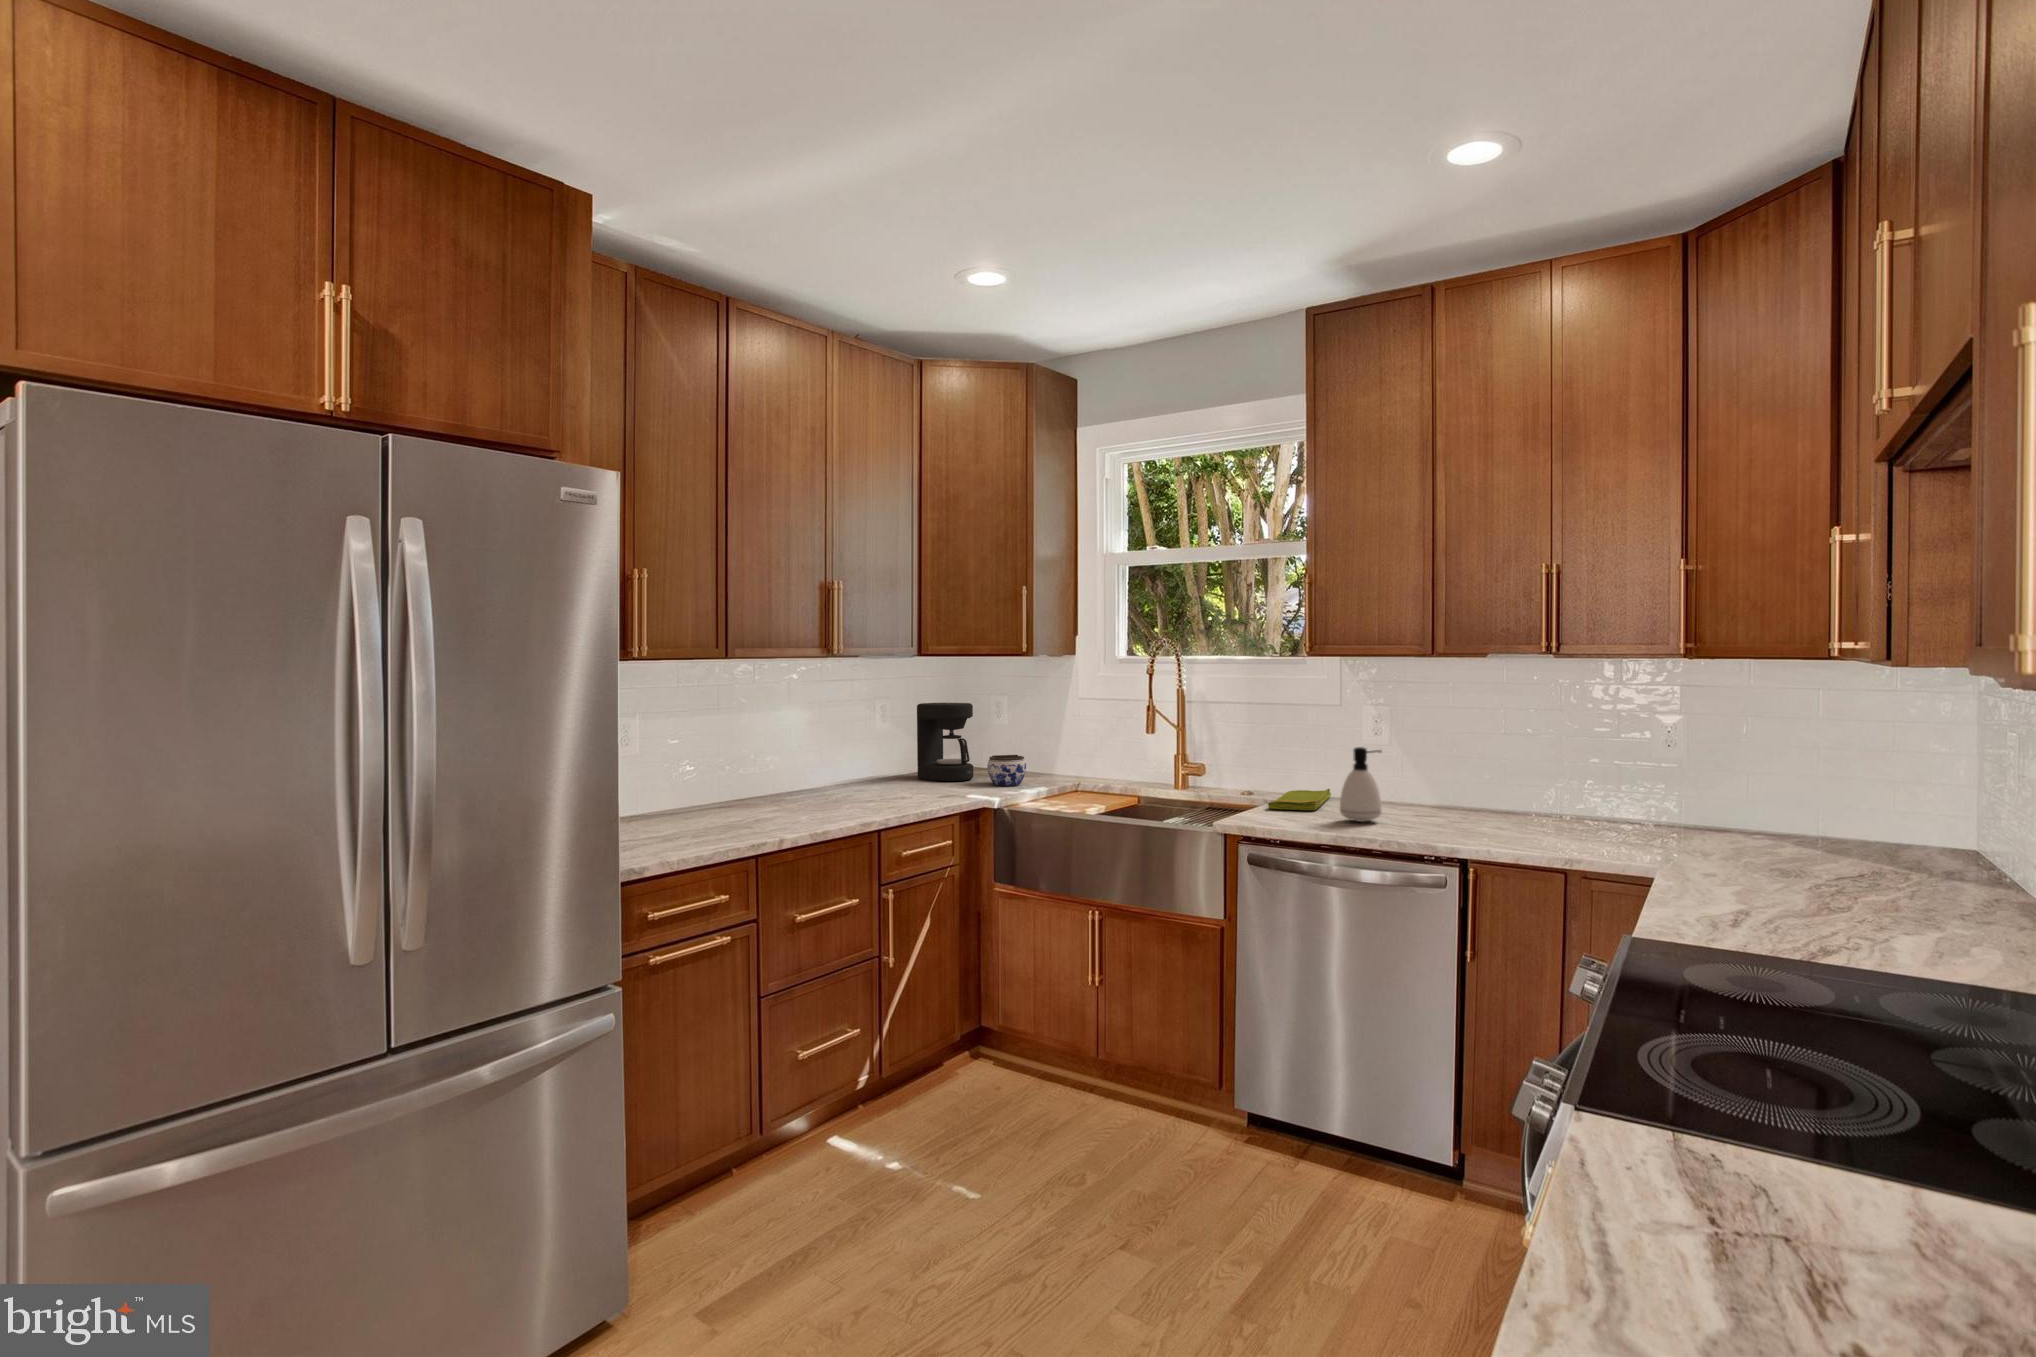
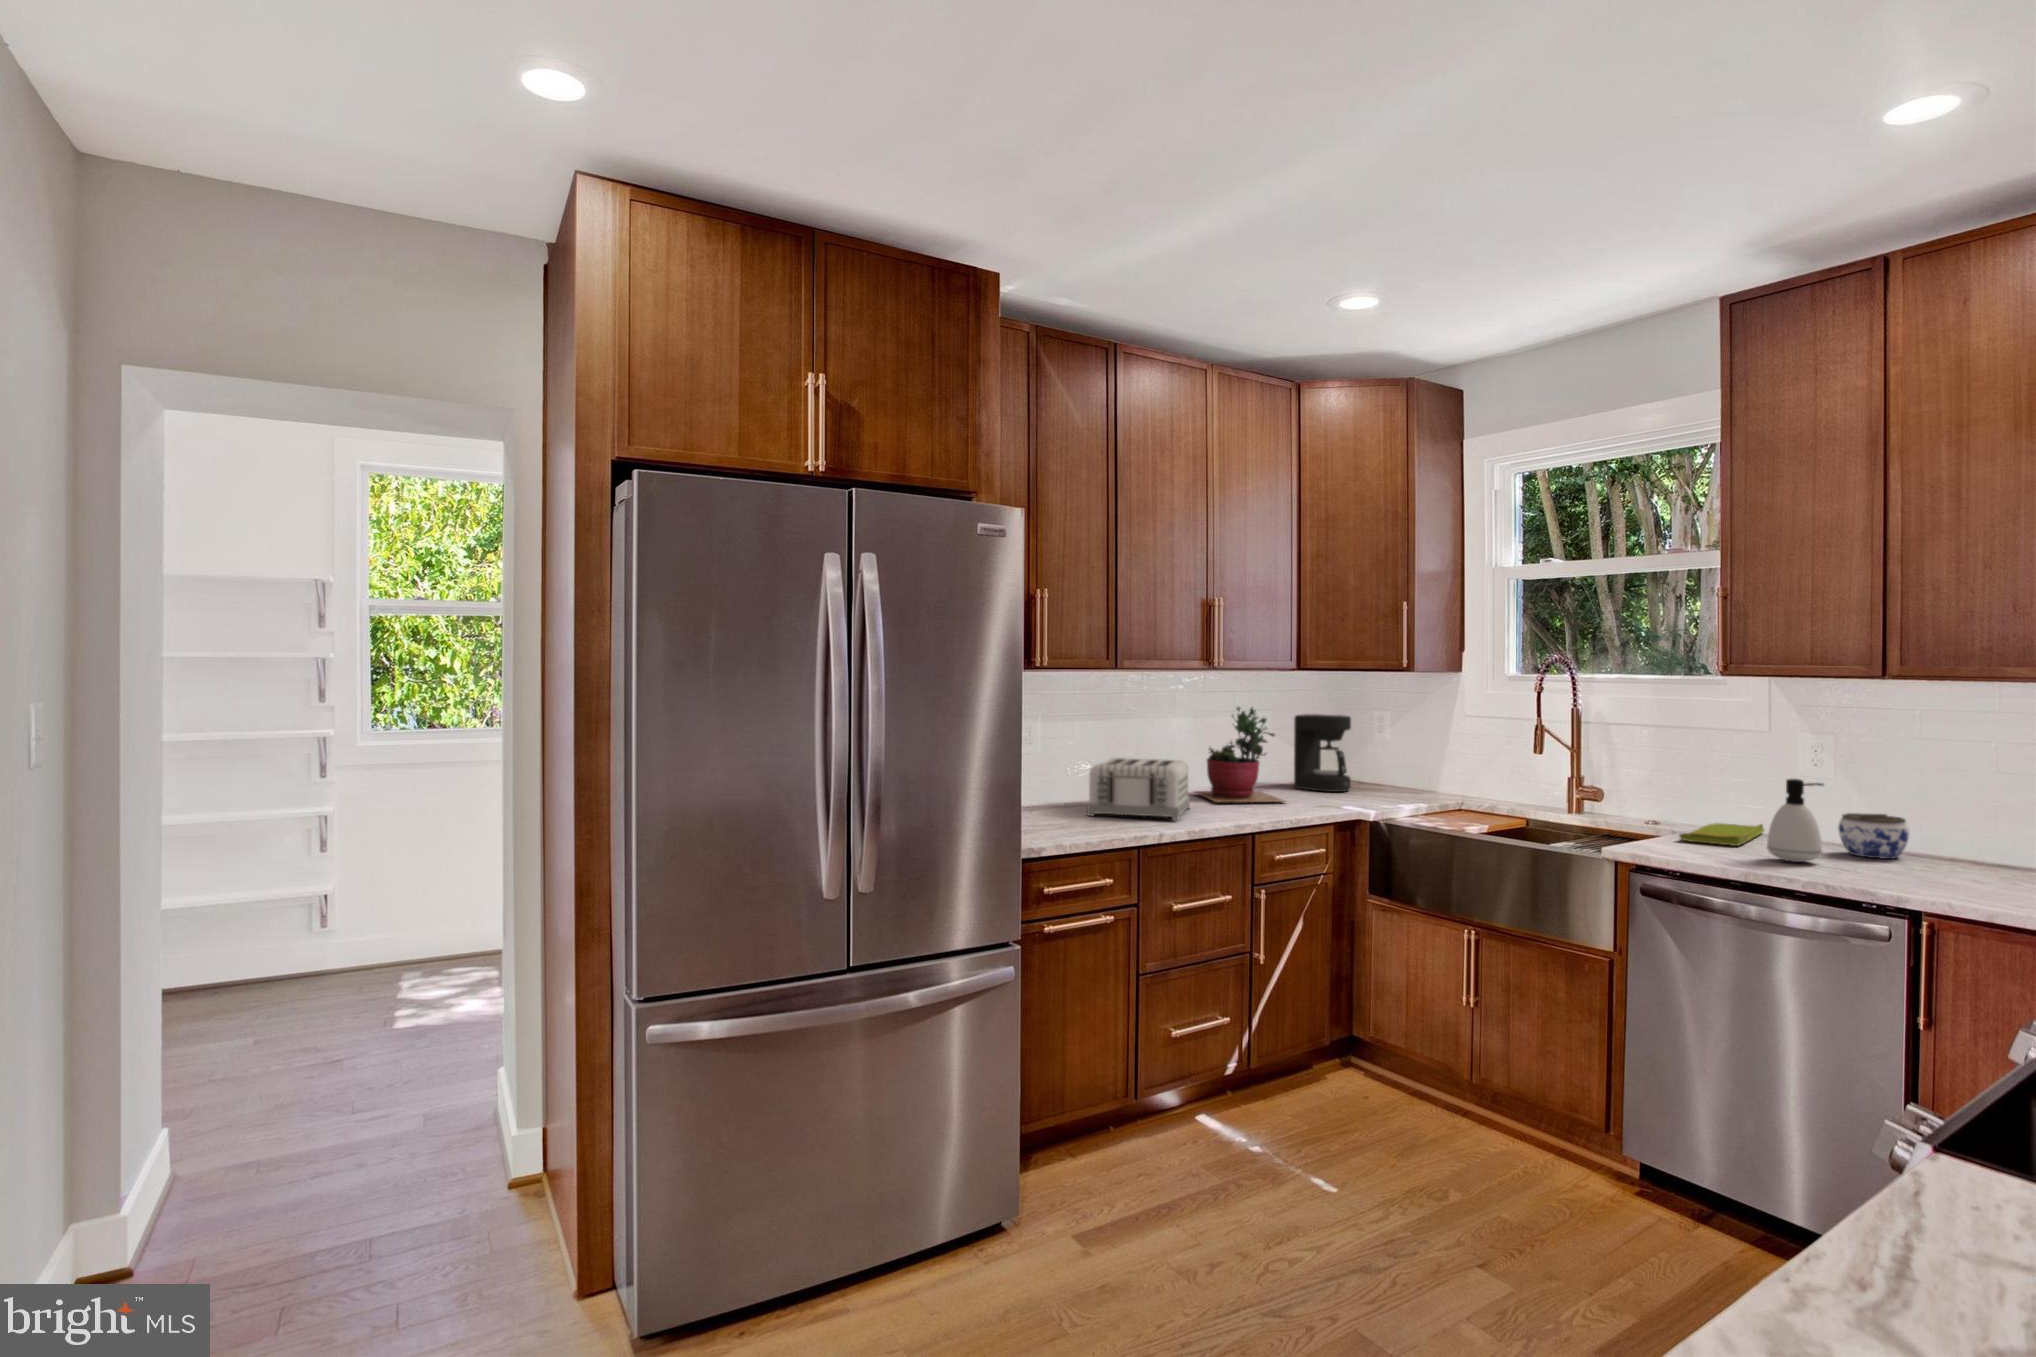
succulent plant: none [813,696,915,800] -> present [1194,707,1284,802]
jar: present [988,755,1026,786] -> present [1838,813,1909,859]
toaster: none [699,757,813,825] -> present [1087,758,1190,820]

